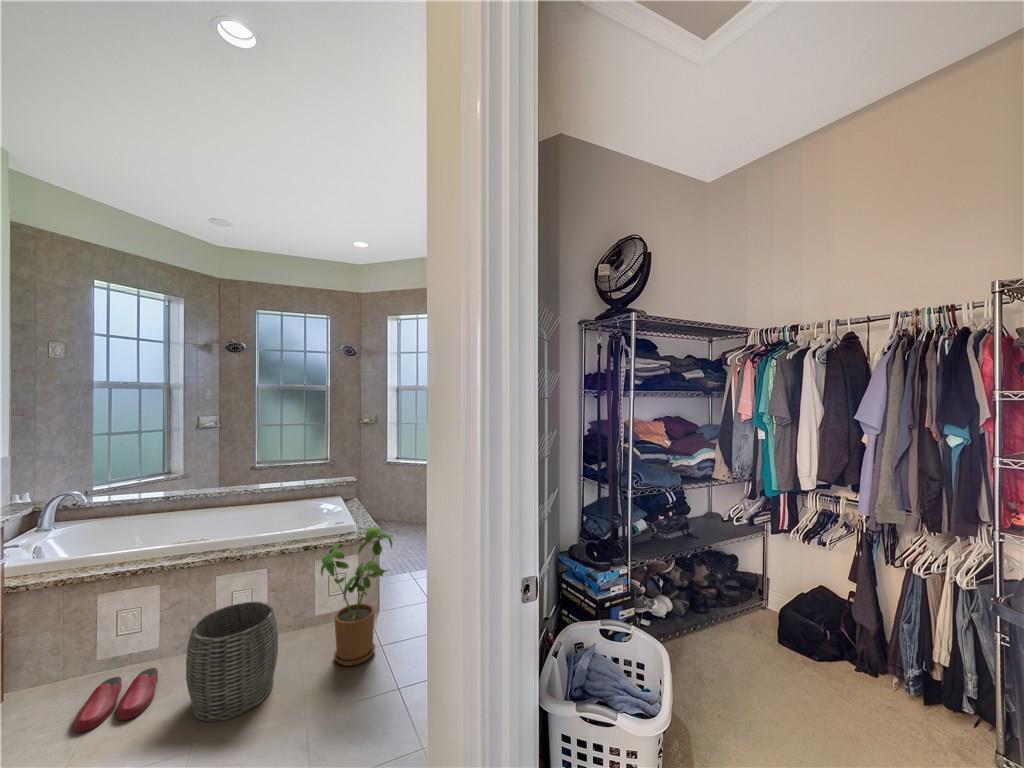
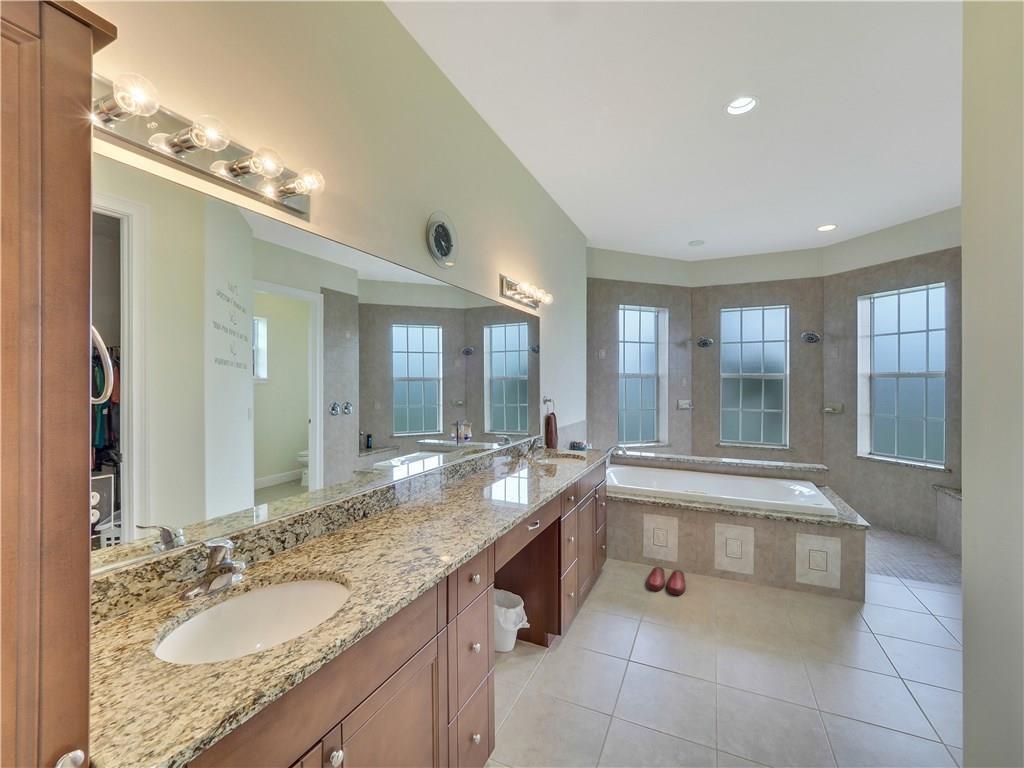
house plant: present [321,527,393,666] -> none [806,514,885,635]
woven basket: present [186,602,278,722] -> none [708,545,773,625]

